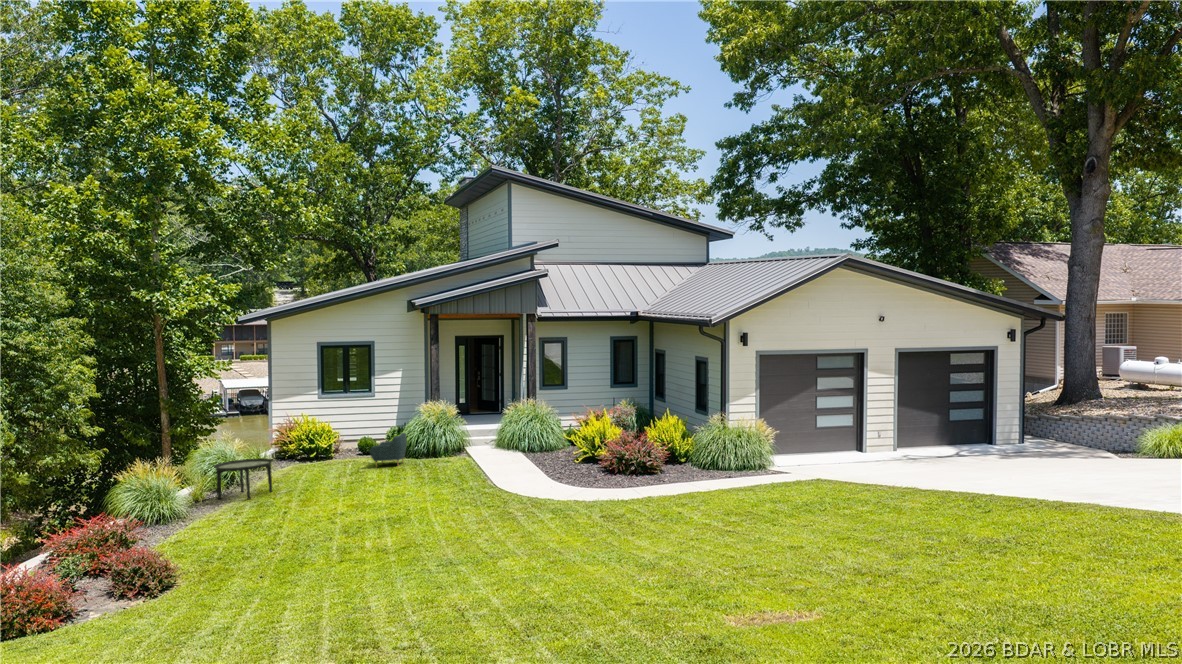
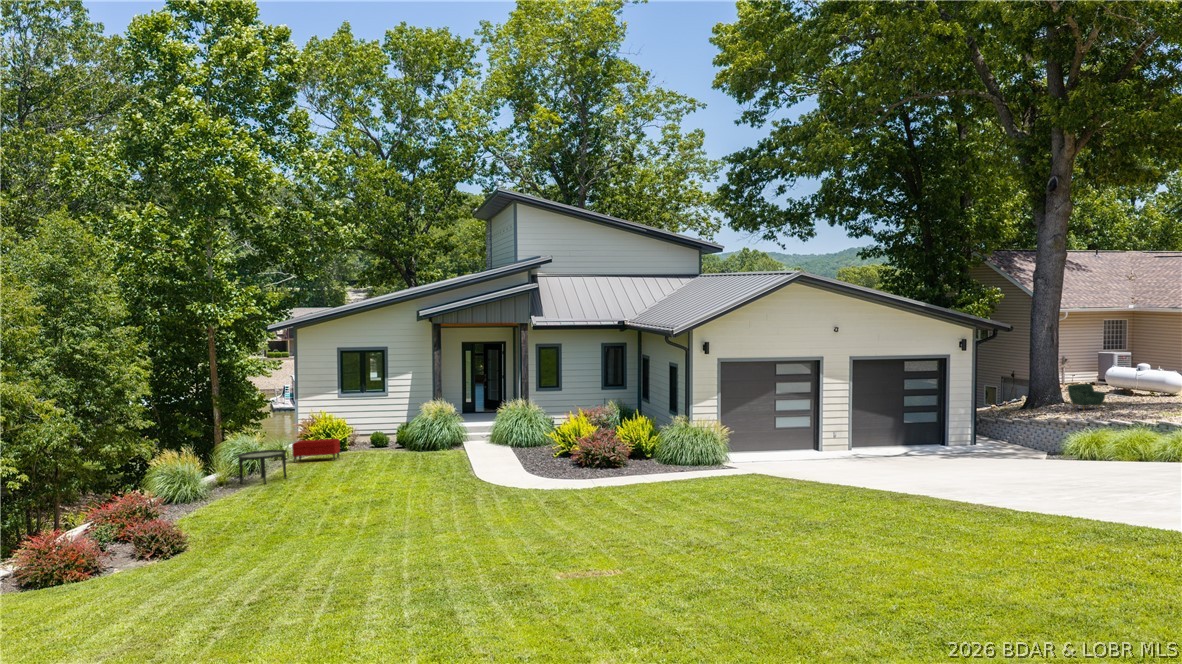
armchair: present [370,433,407,467] -> present [1068,384,1105,409]
bench: none [271,444,326,473] -> present [292,438,340,462]

